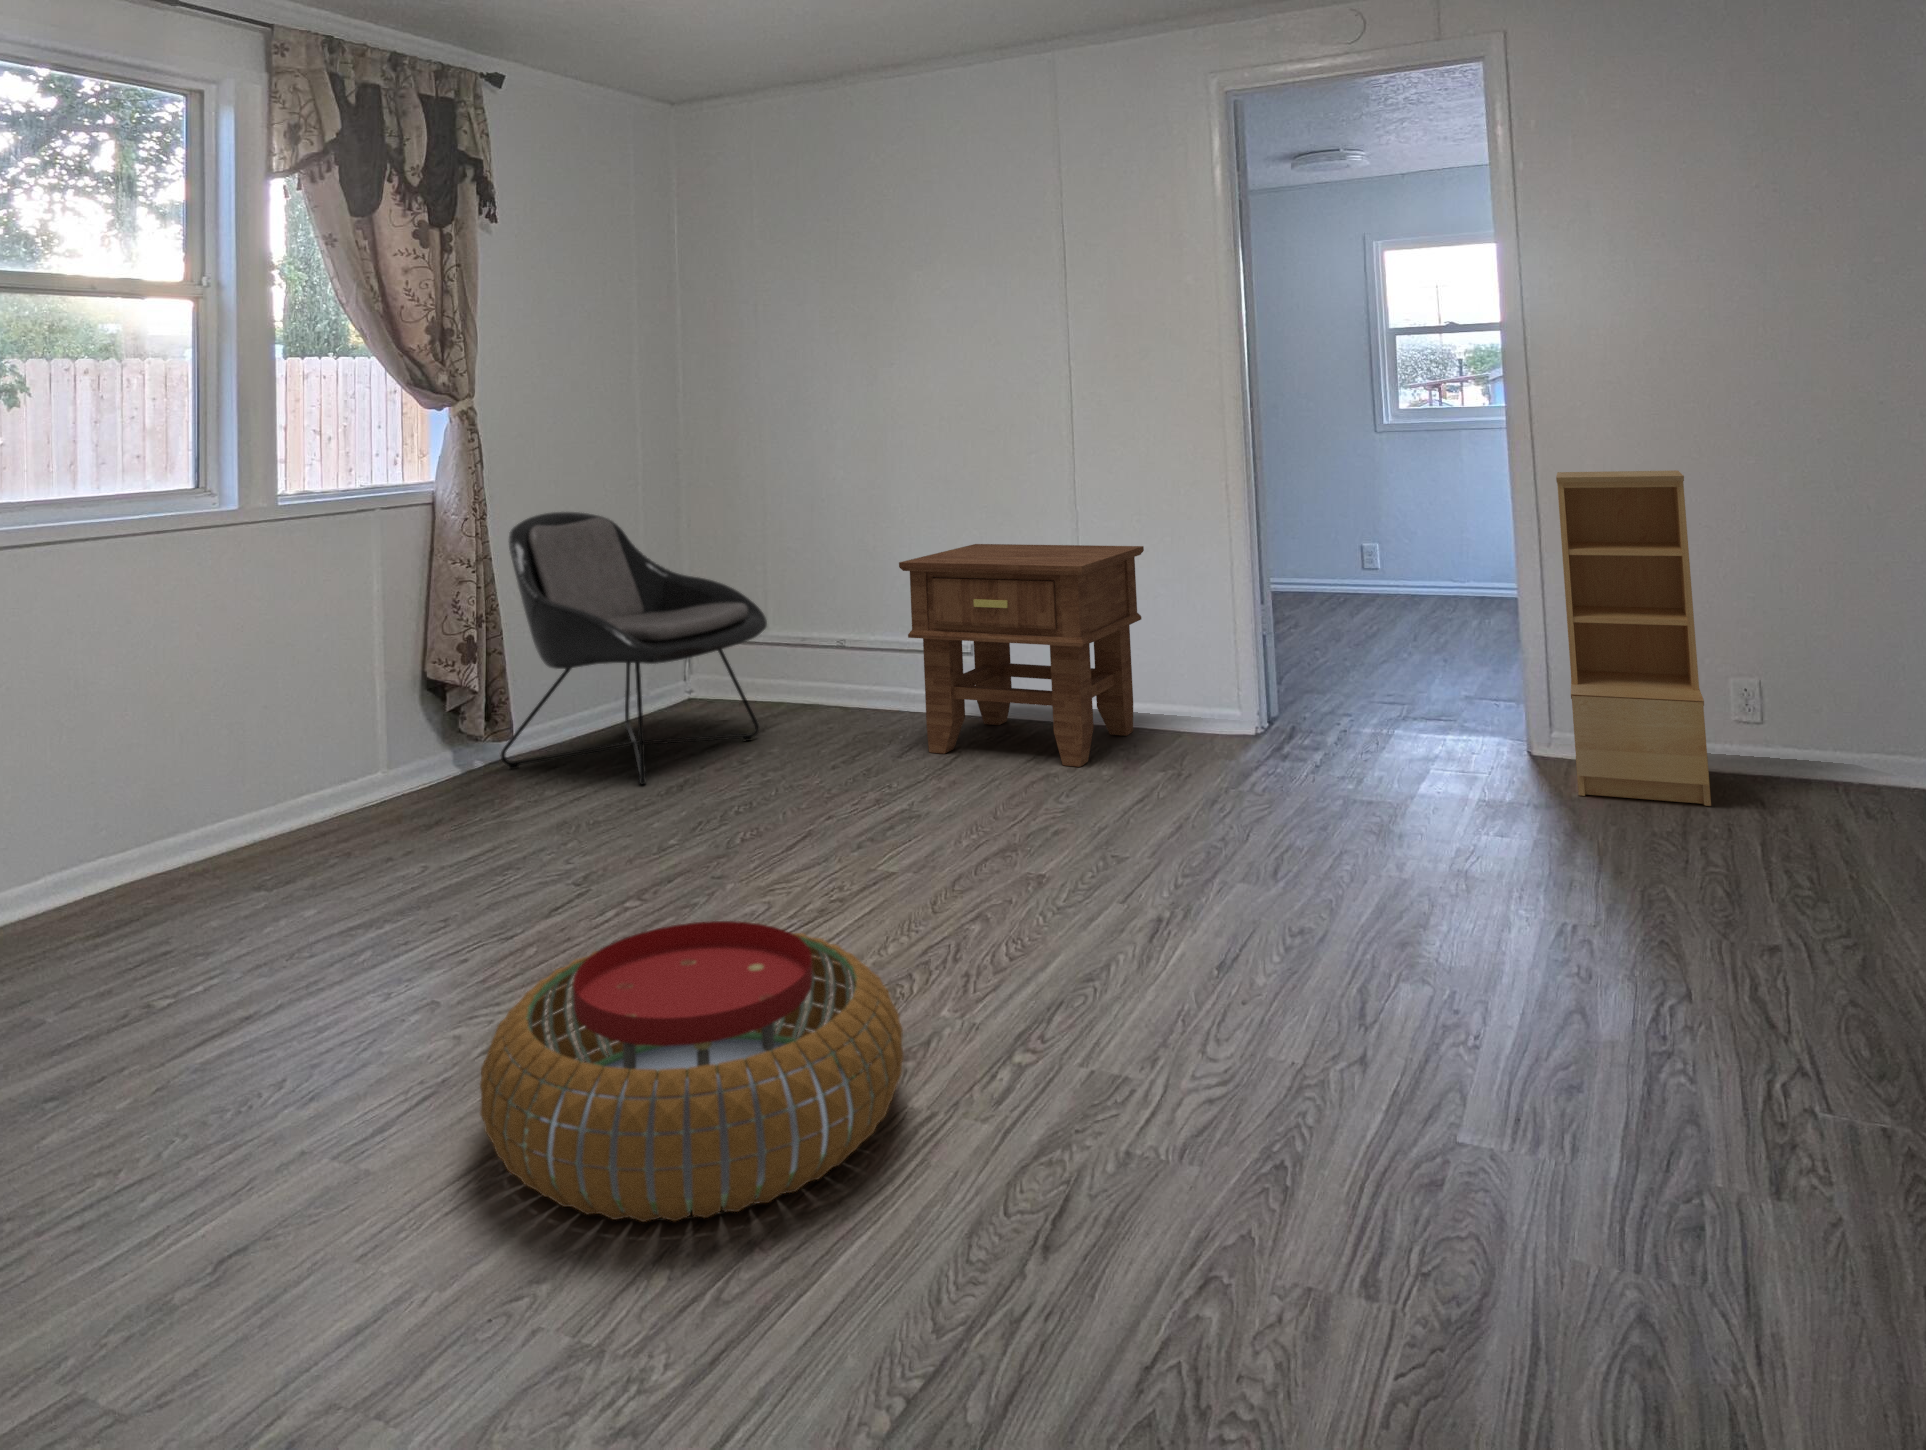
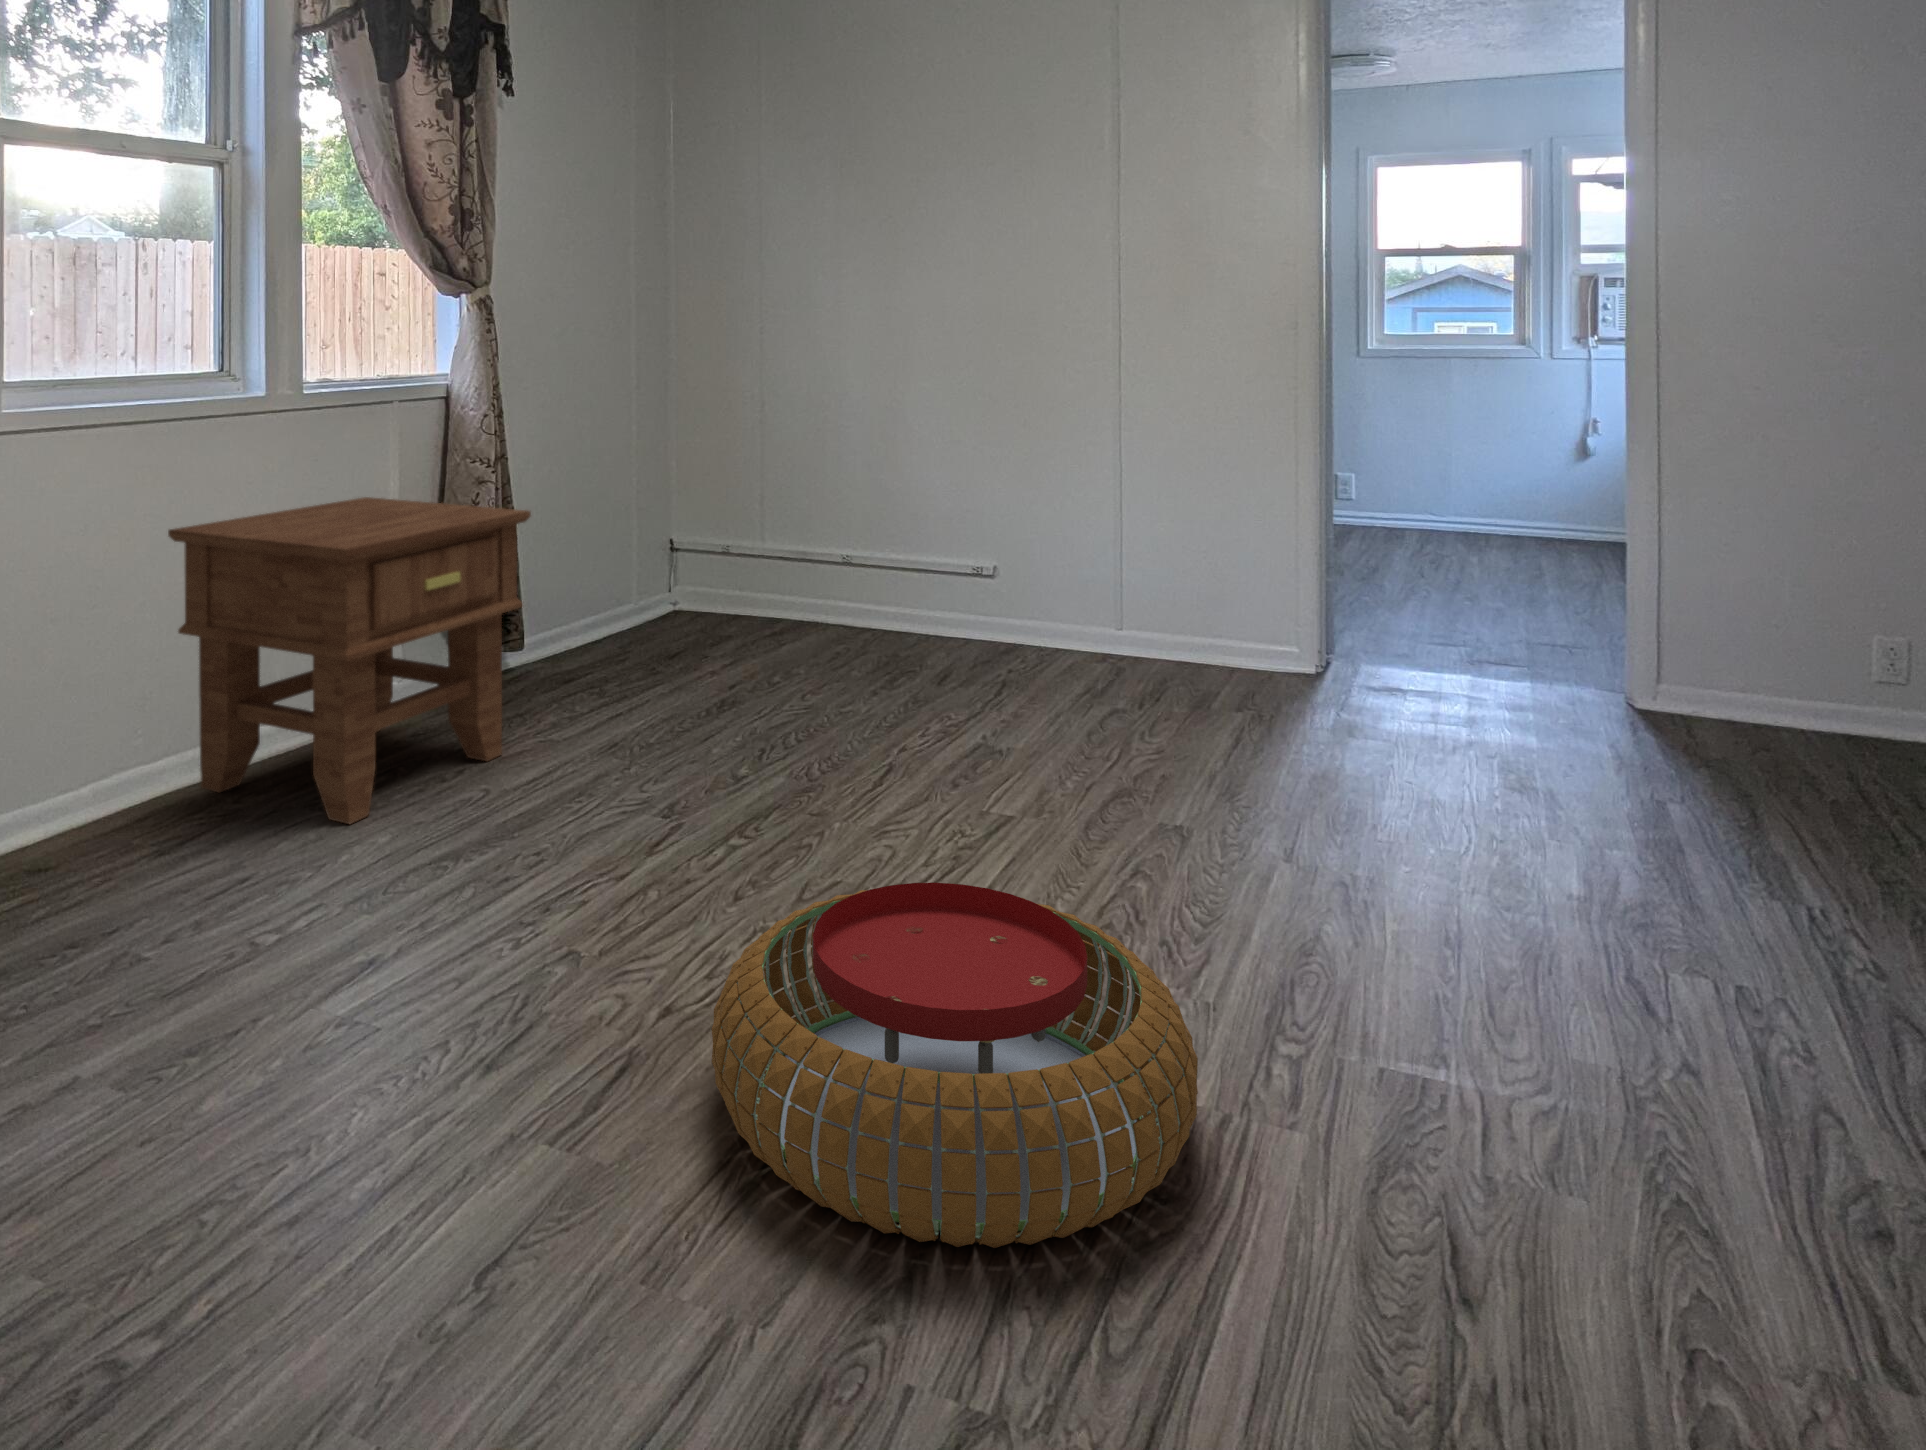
bookshelf: present [1556,471,1711,806] -> none [1675,409,1860,771]
lounge chair: present [500,512,767,784] -> none [512,409,784,699]
side table: present [899,544,1144,767] -> present [168,497,531,824]

